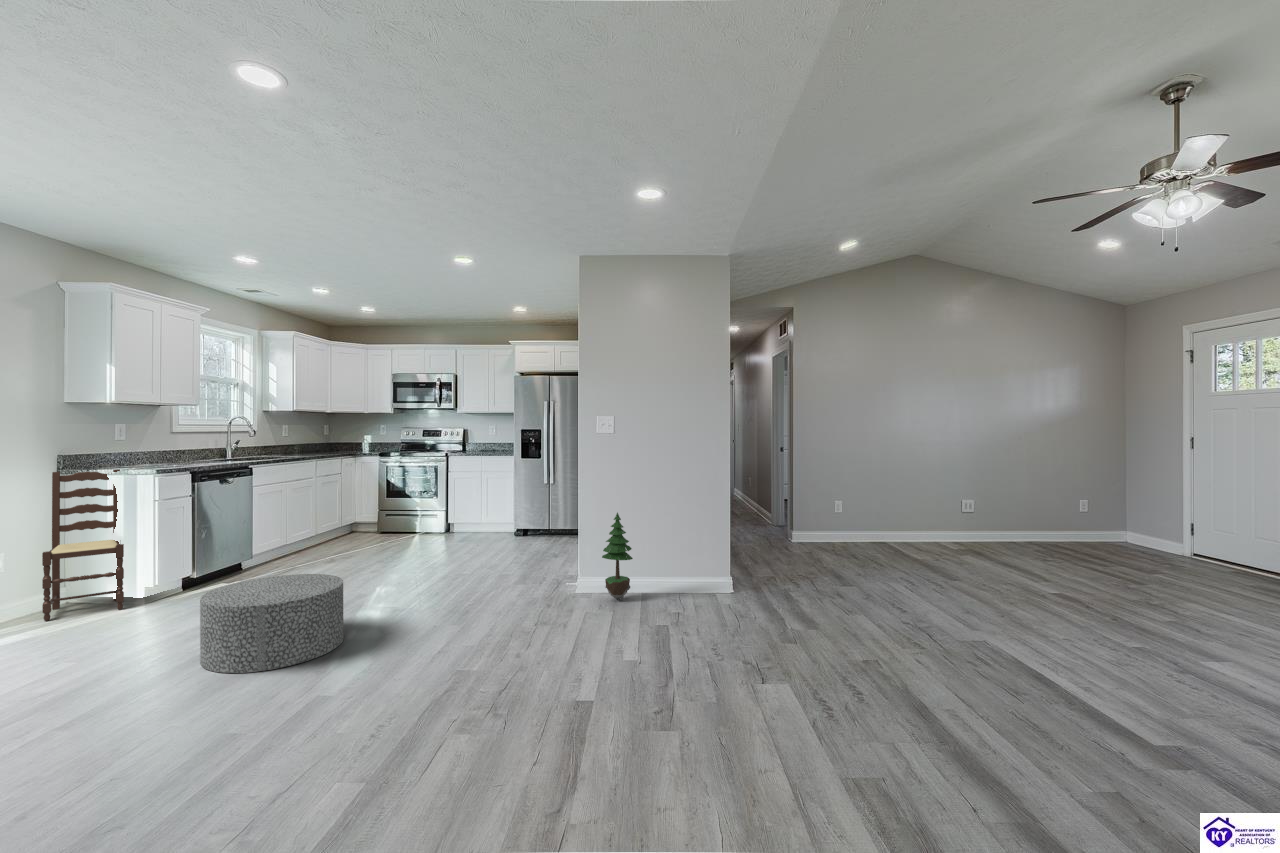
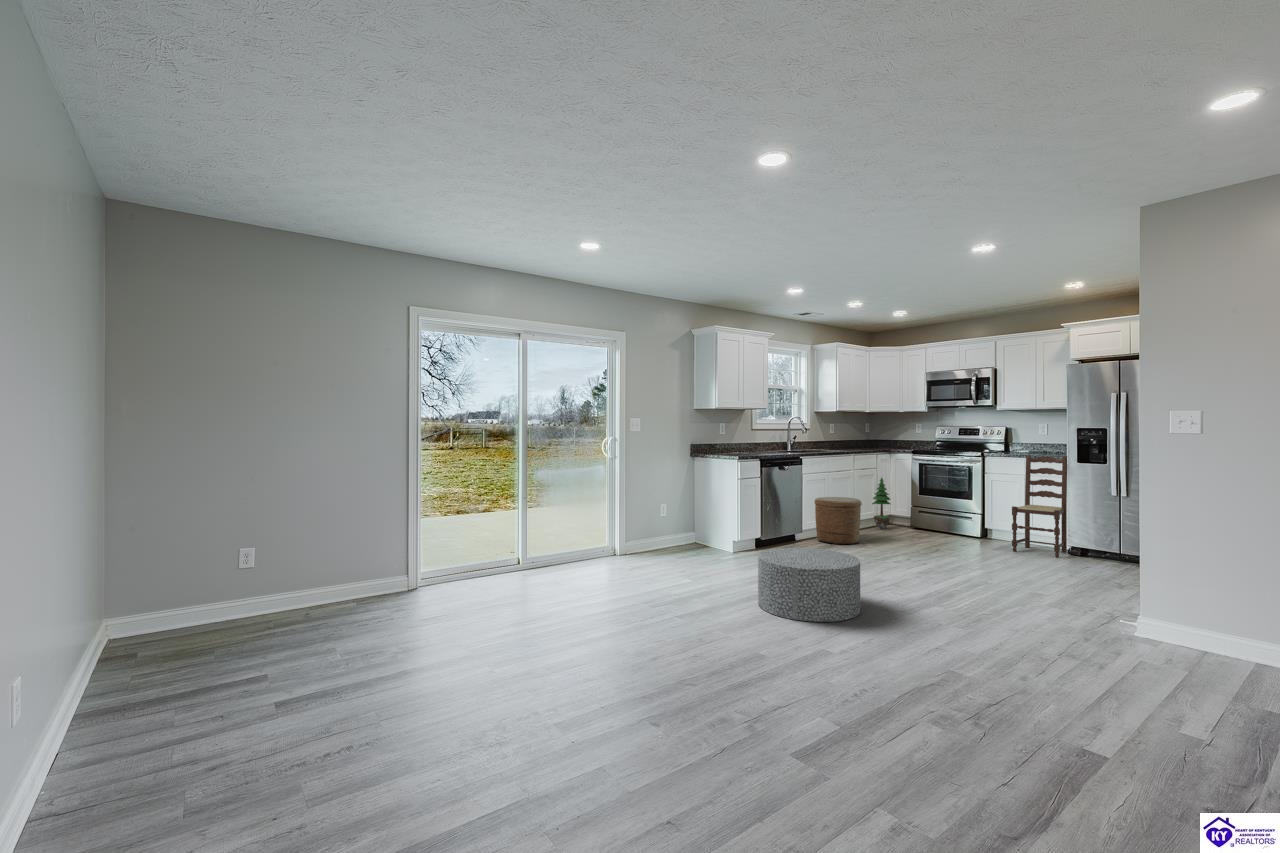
dining chair: present [42,470,124,621] -> present [1012,455,1068,557]
woven basket: none [268,509,327,564] -> present [815,497,862,544]
potted tree: present [602,513,633,600] -> present [872,478,890,529]

